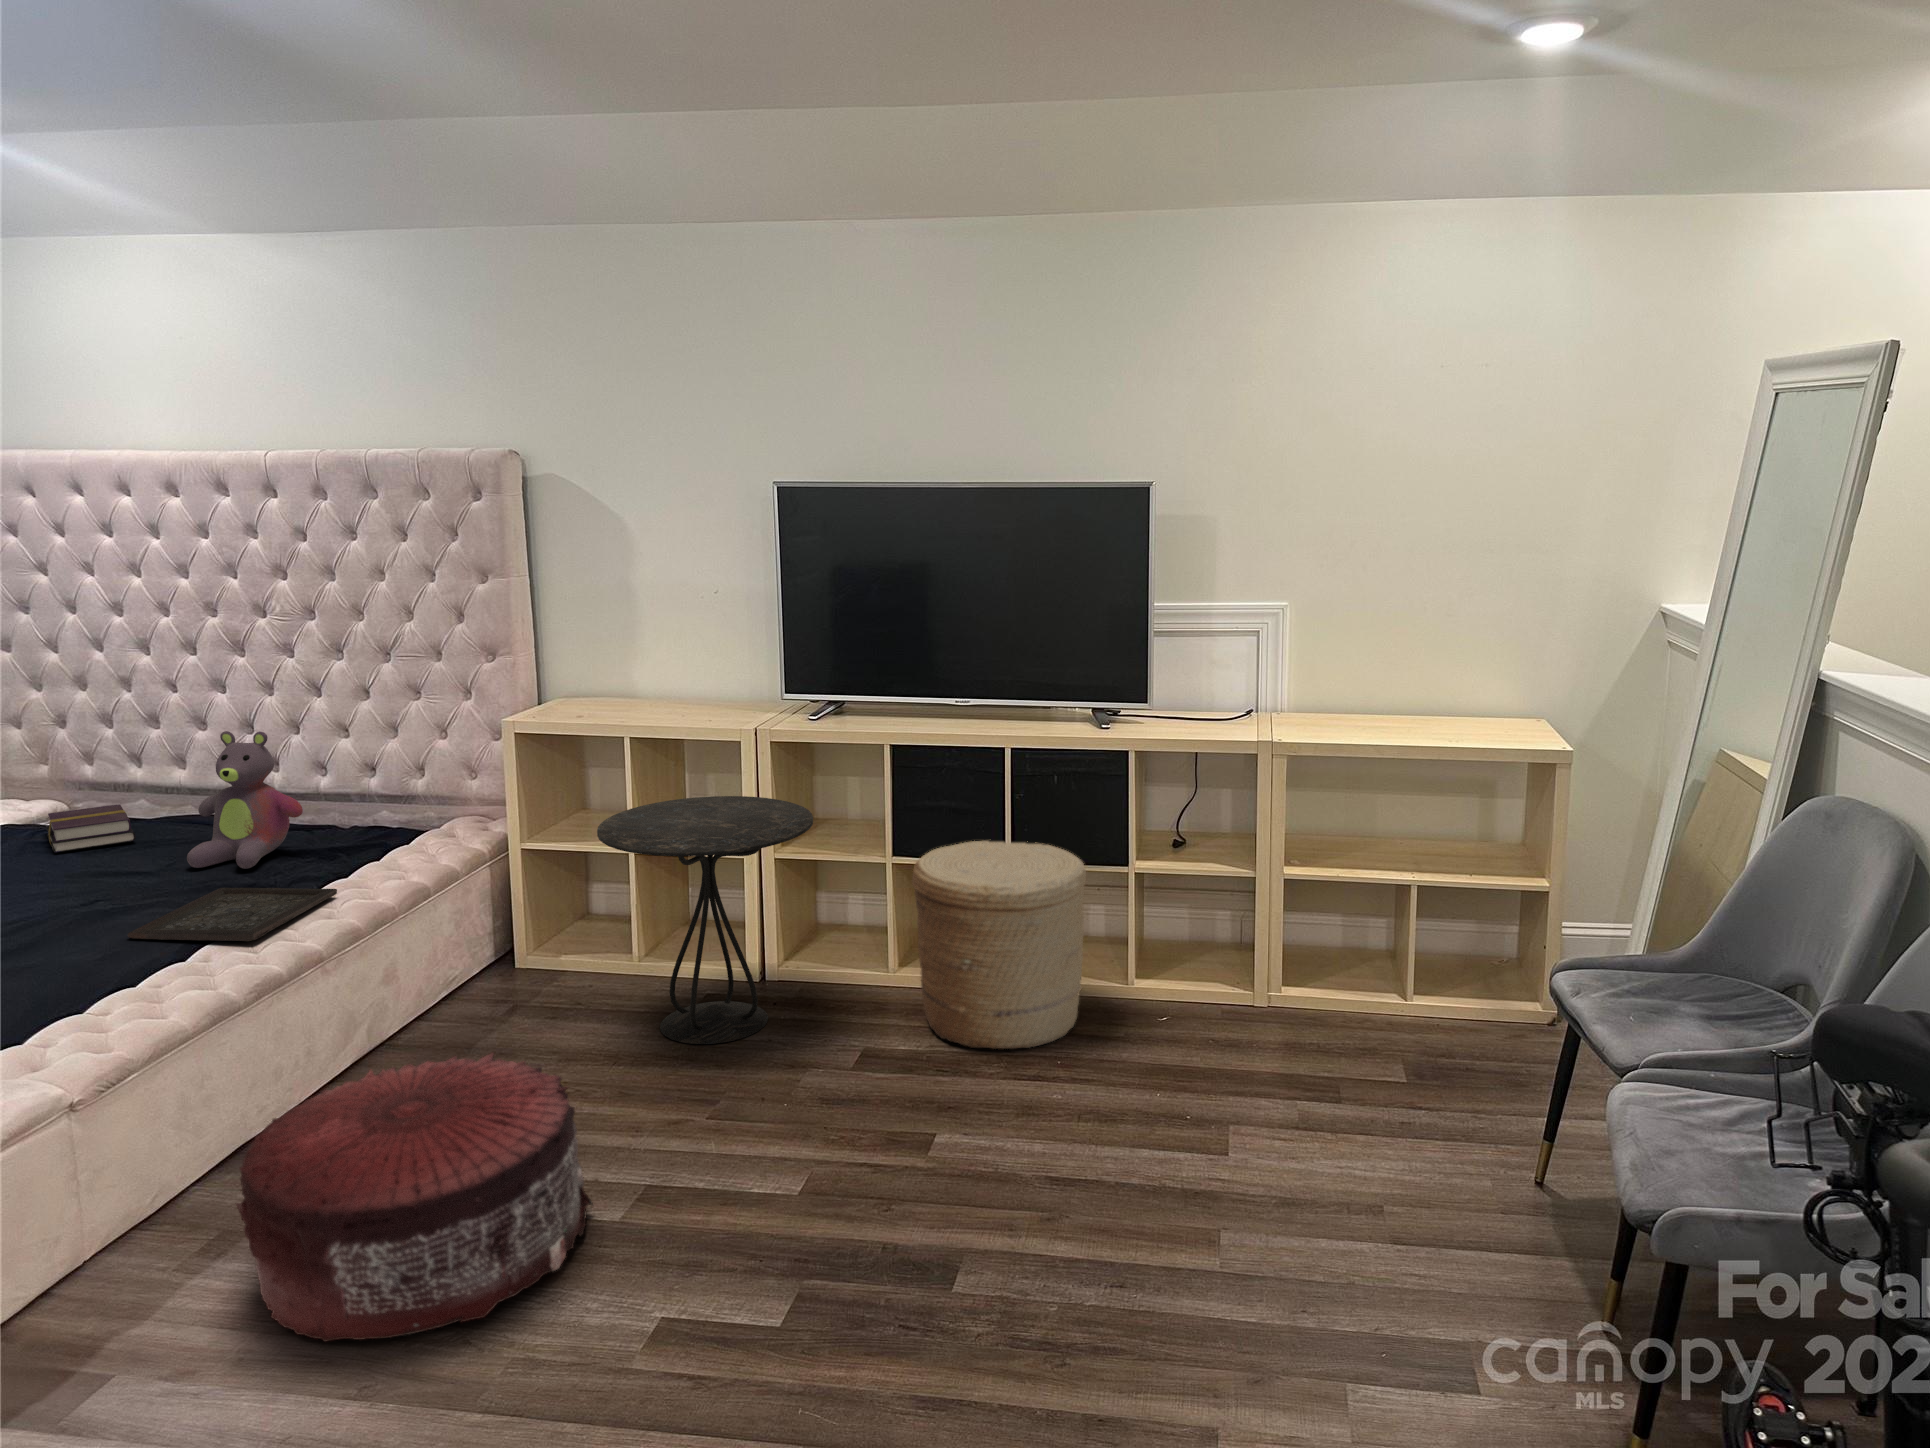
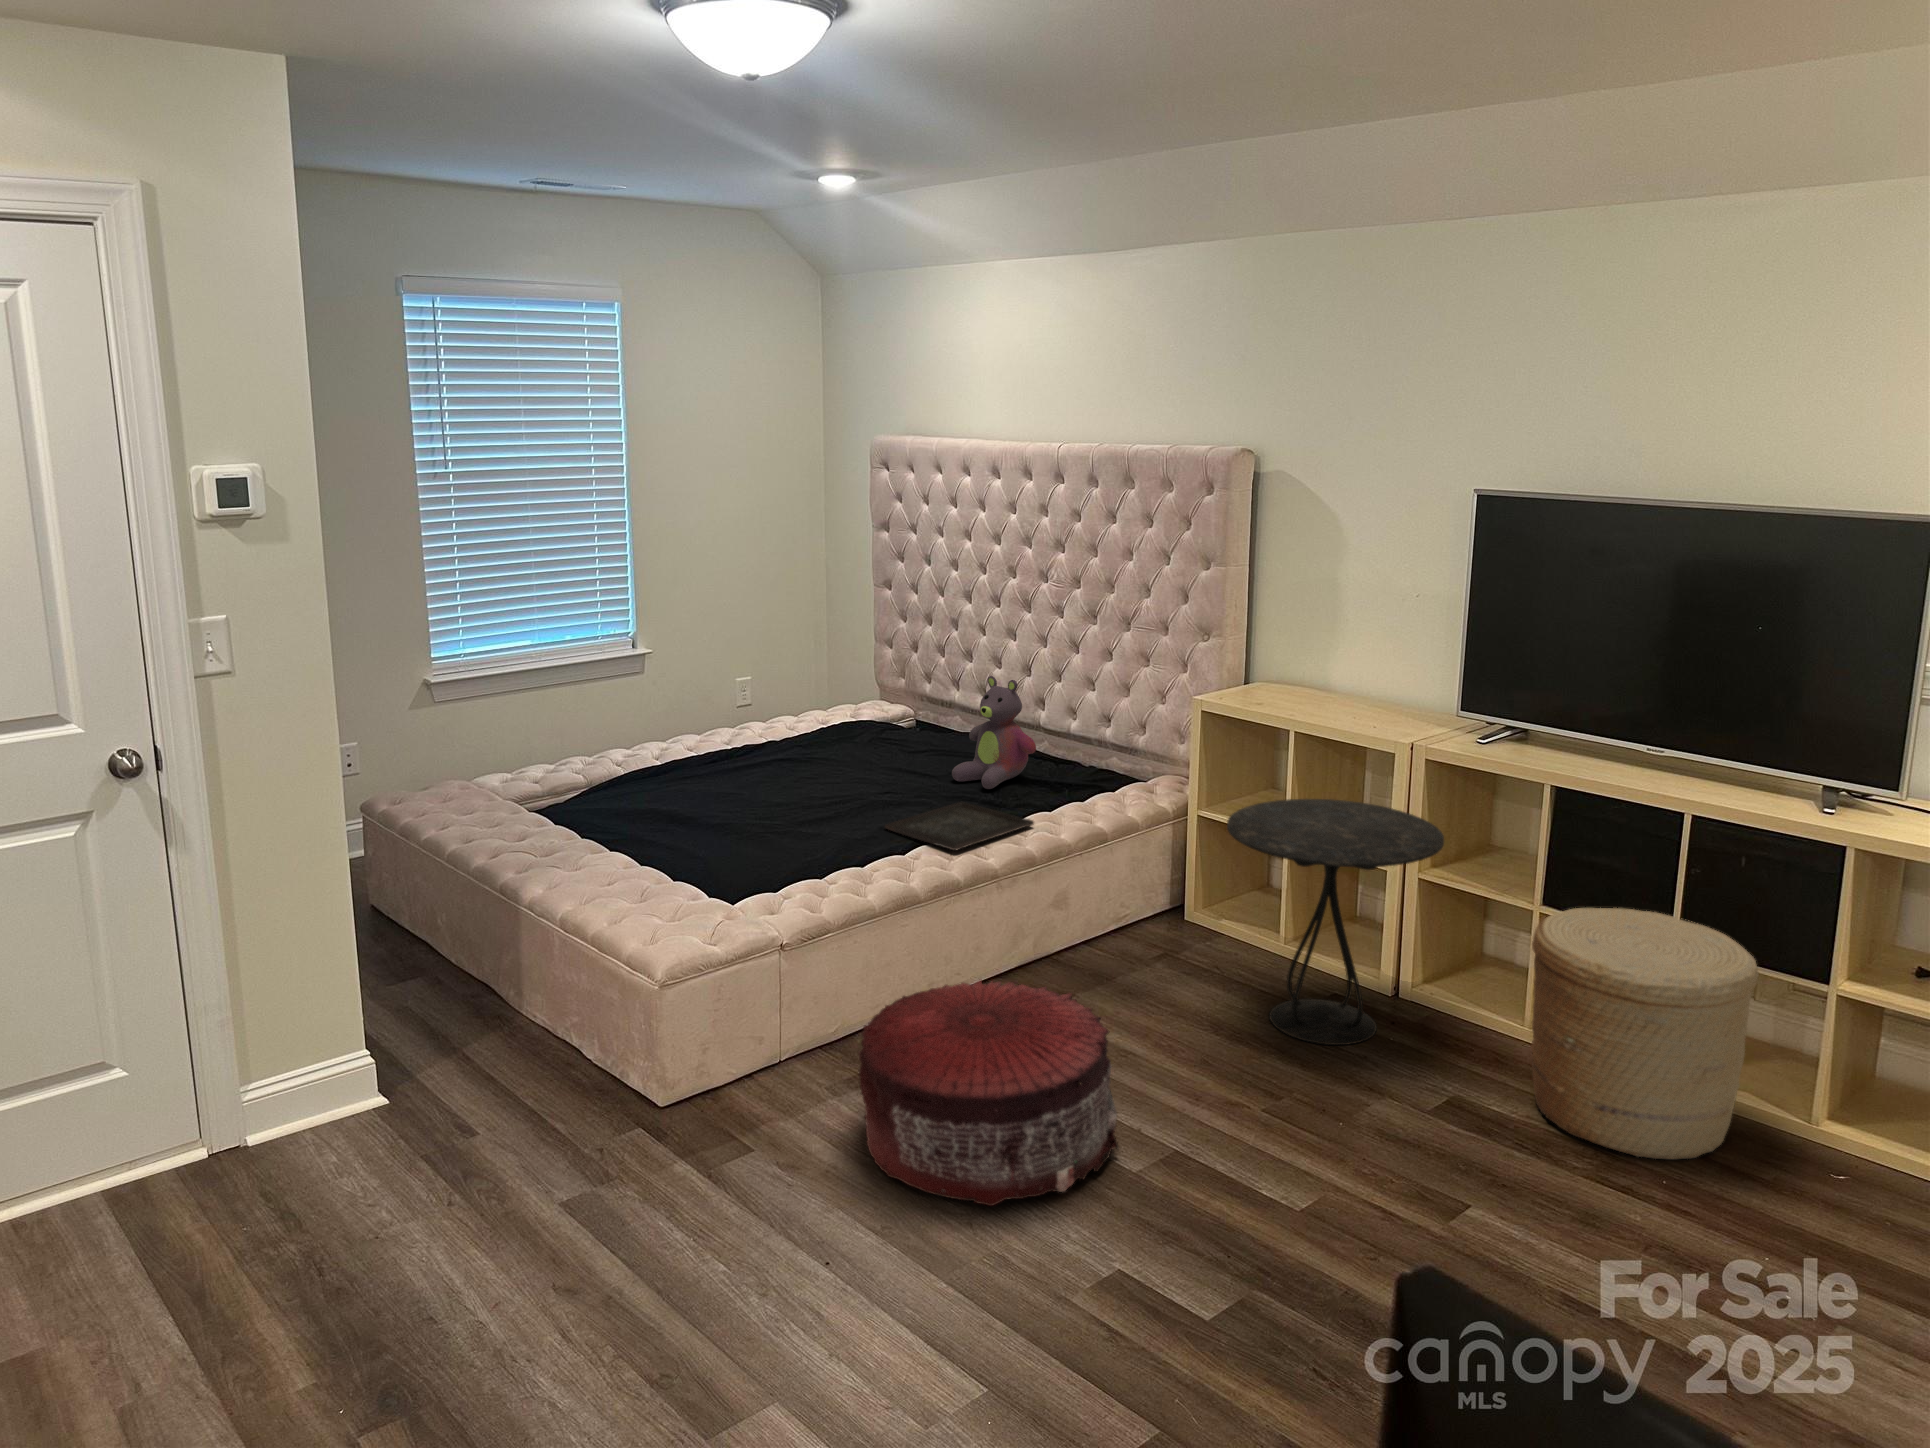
book: present [46,804,136,853] -> none [882,719,936,750]

